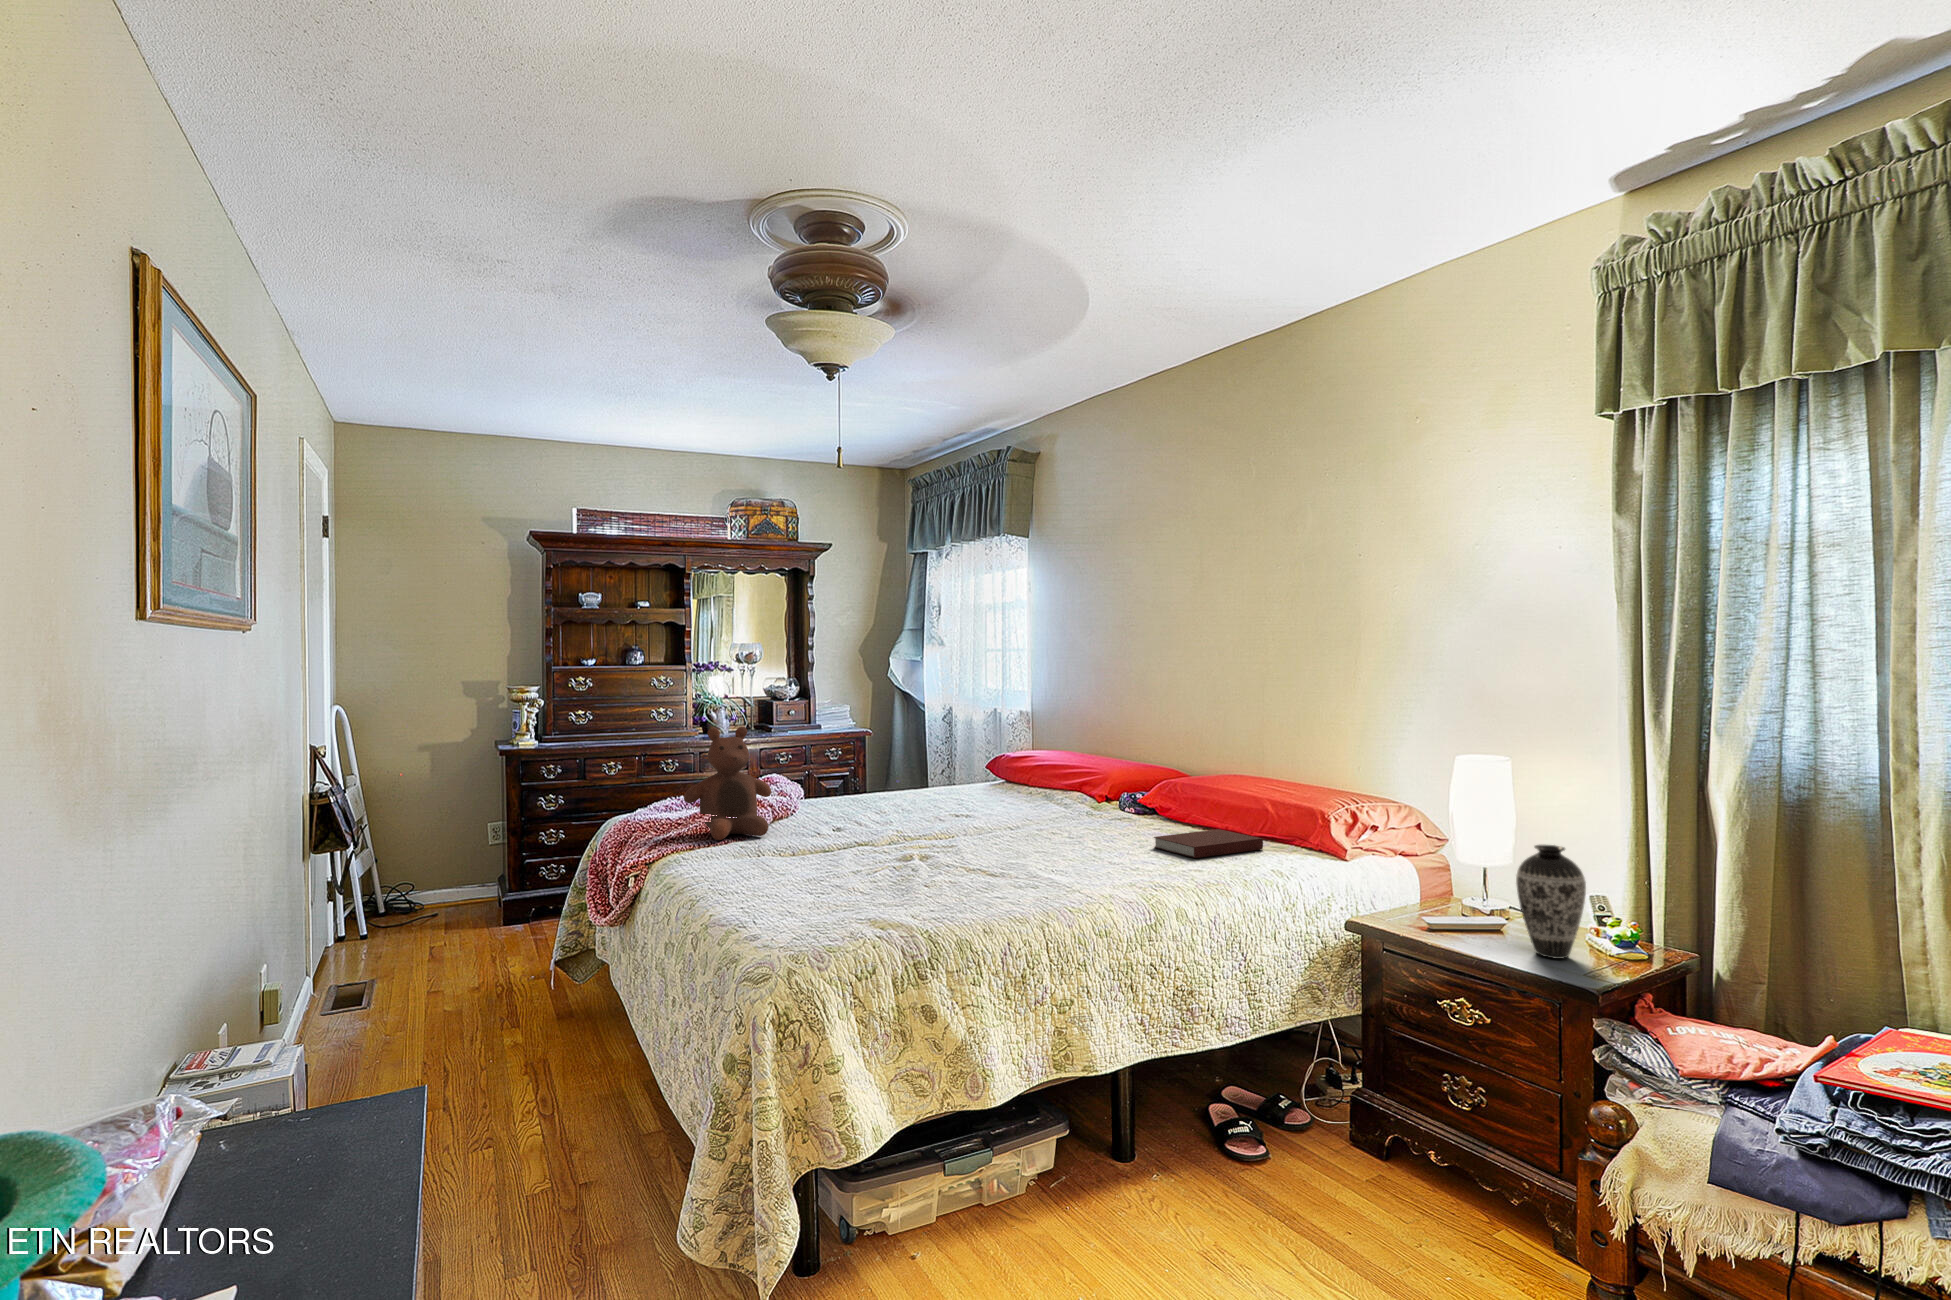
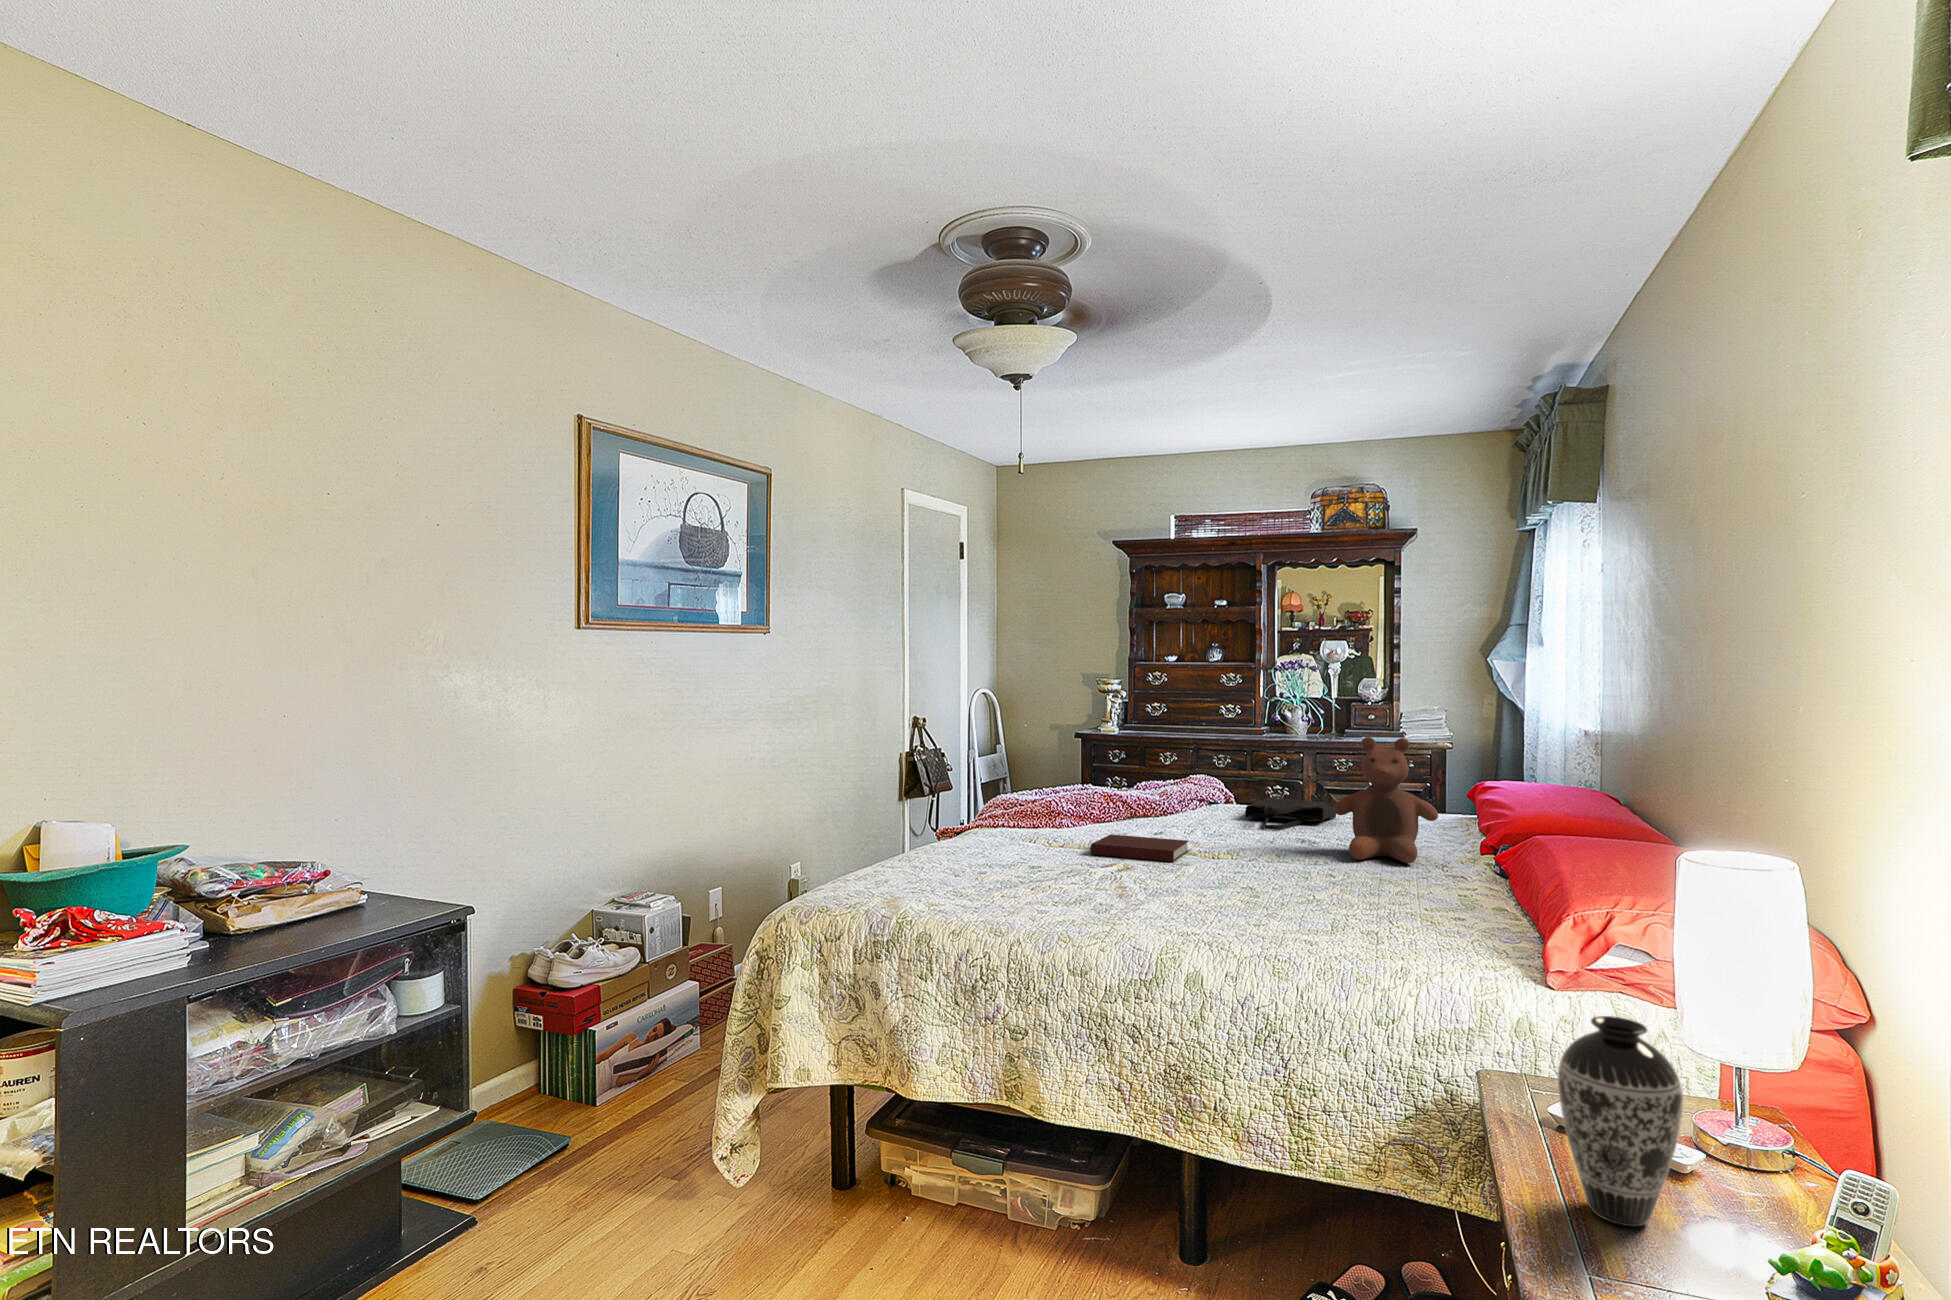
stuffed bear: present [684,727,772,840] -> present [1334,737,1438,863]
tote bag: none [838,781,919,808] -> present [1245,796,1336,830]
notebook: present [1154,829,1263,858] -> present [1091,834,1189,862]

